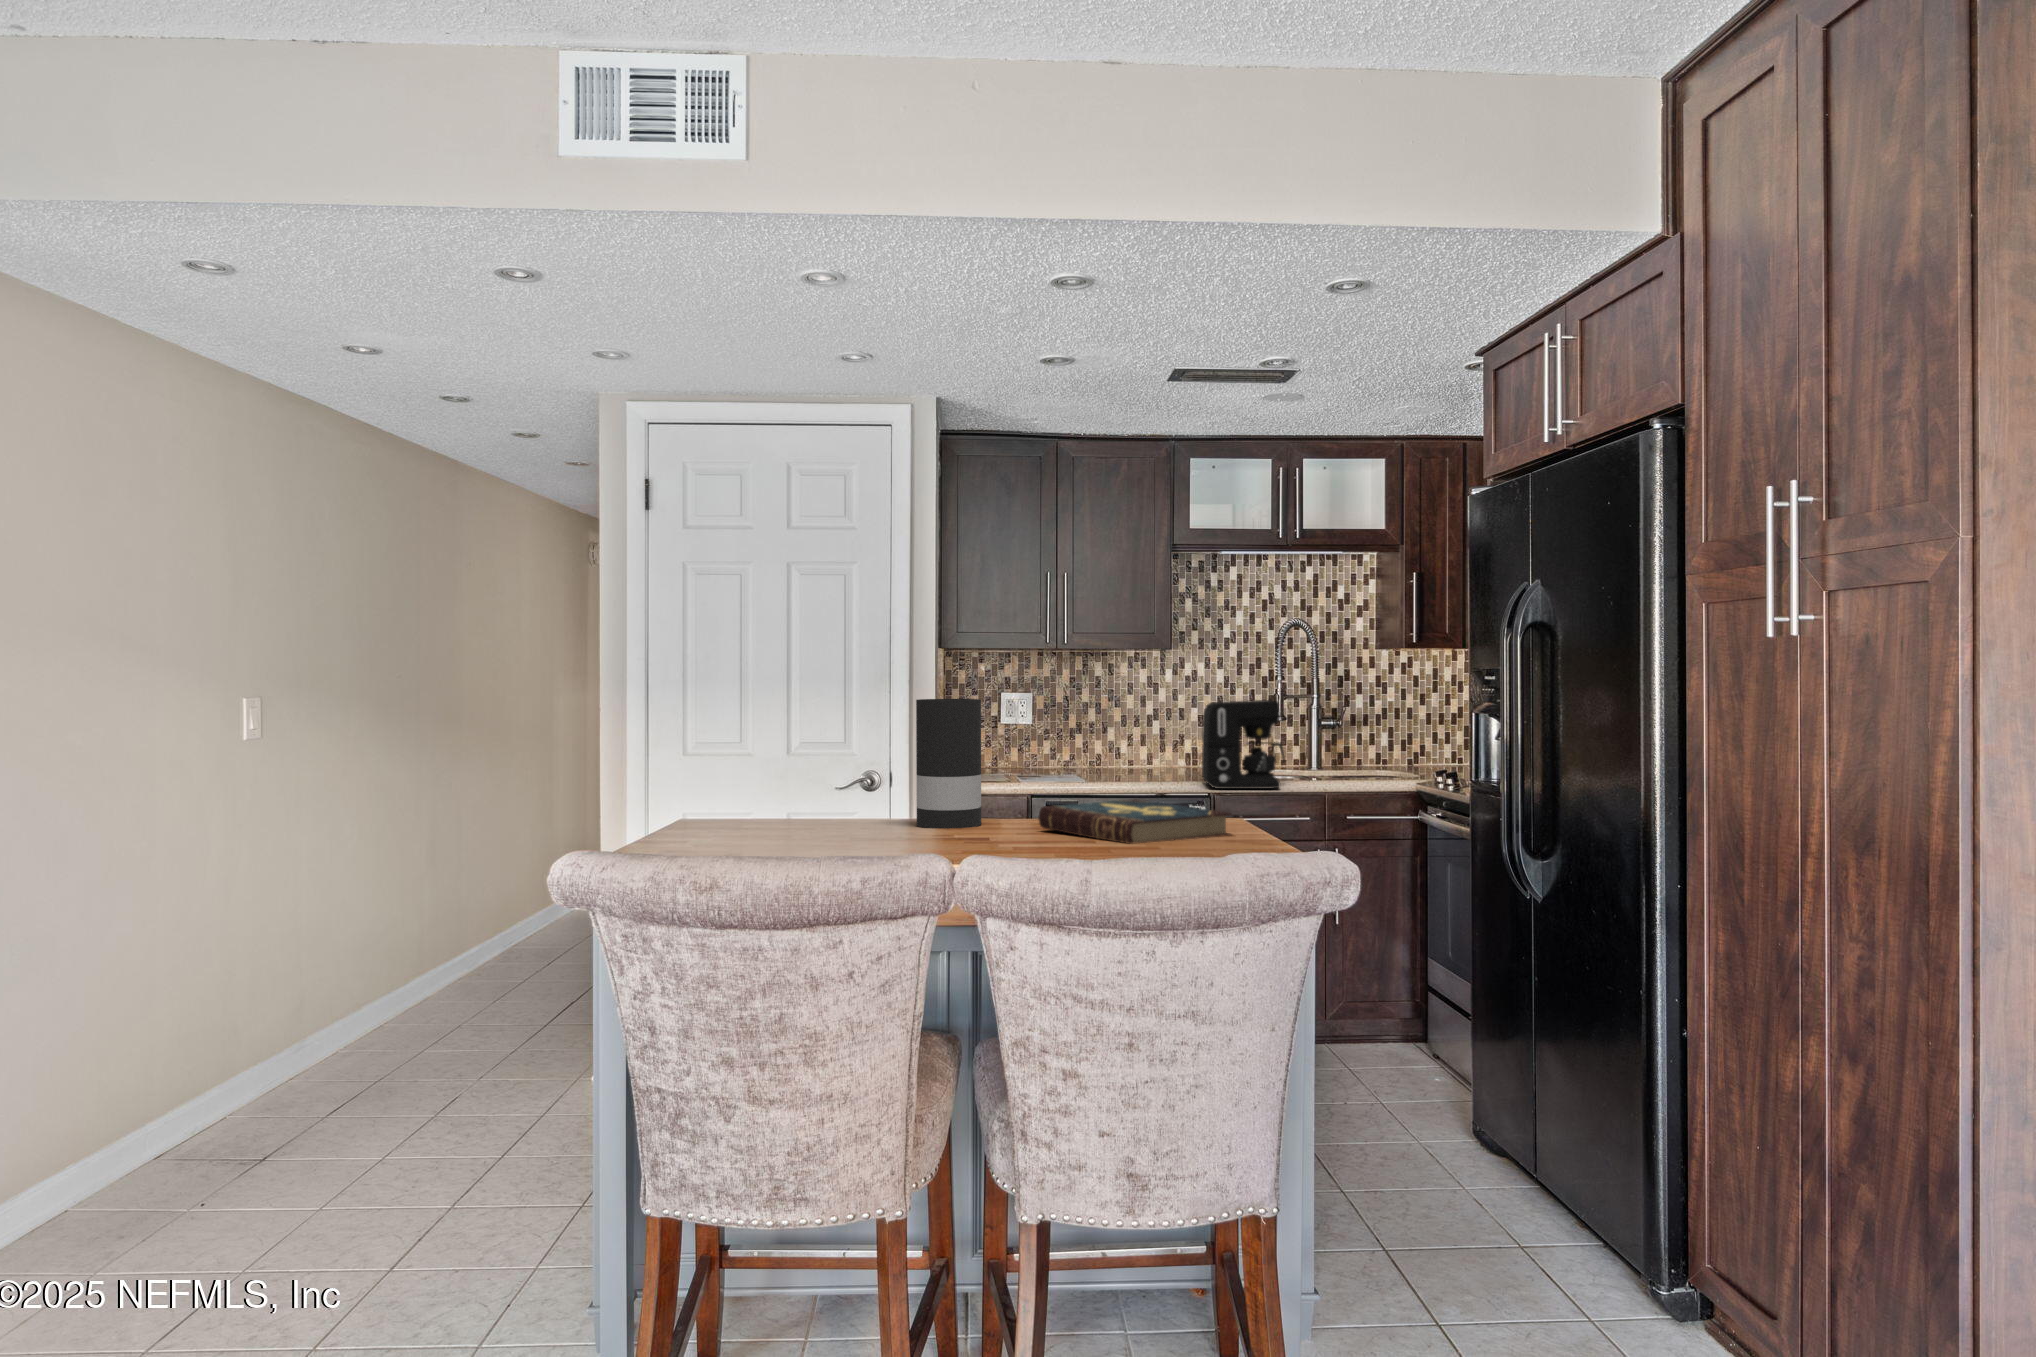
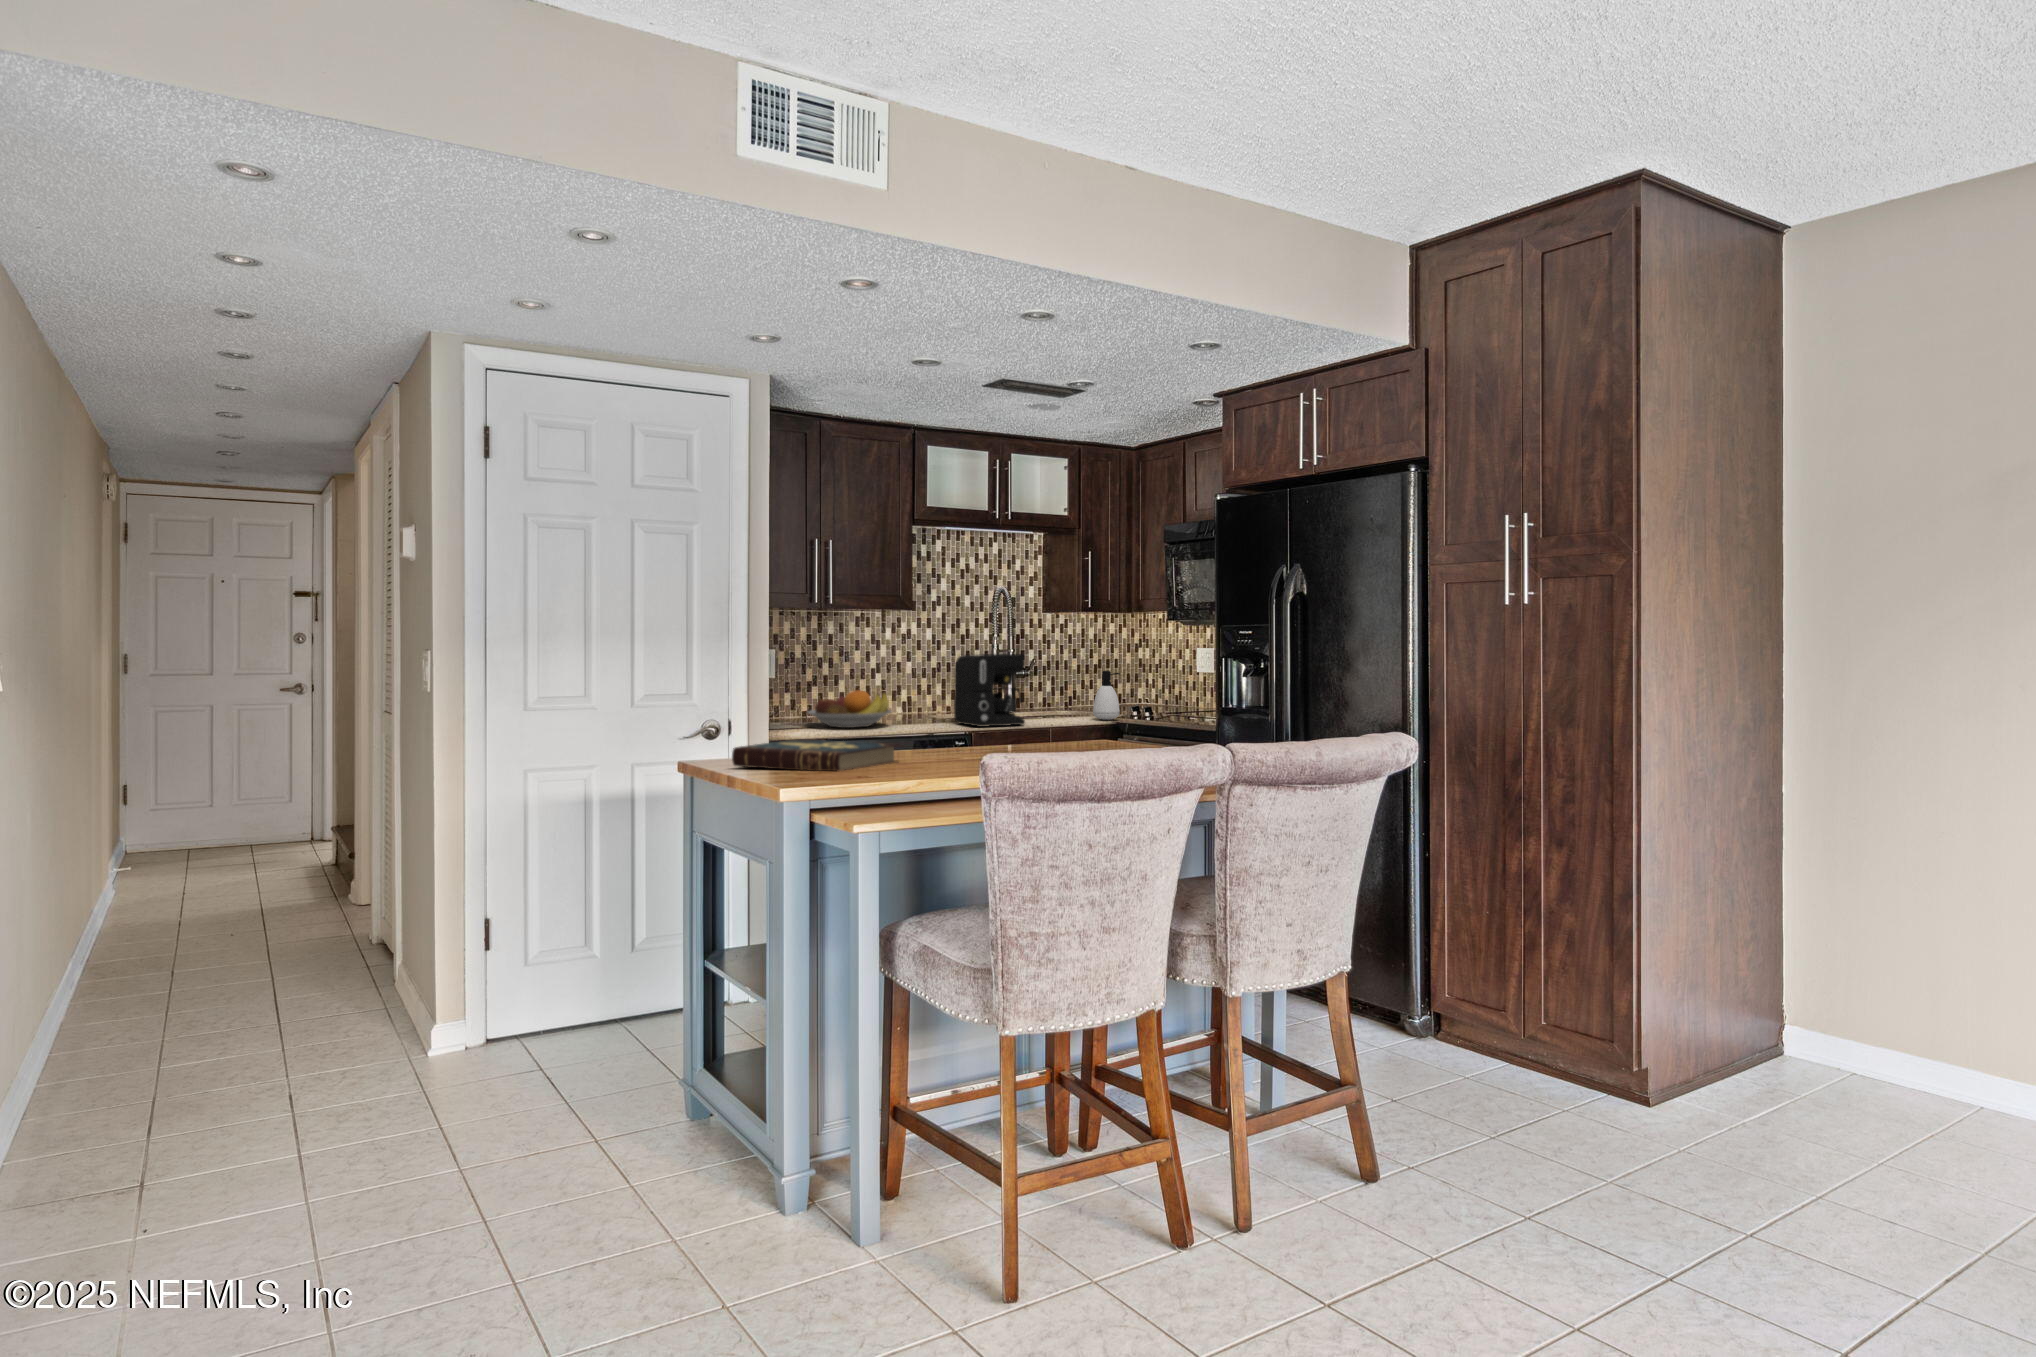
vase: present [916,699,981,829] -> none [900,649,954,756]
soap dispenser: none [1393,723,1428,786] -> present [1093,671,1120,720]
fruit bowl: none [1029,741,1125,783] -> present [808,690,892,728]
book: present [1038,799,1231,844] -> present [732,739,898,771]

